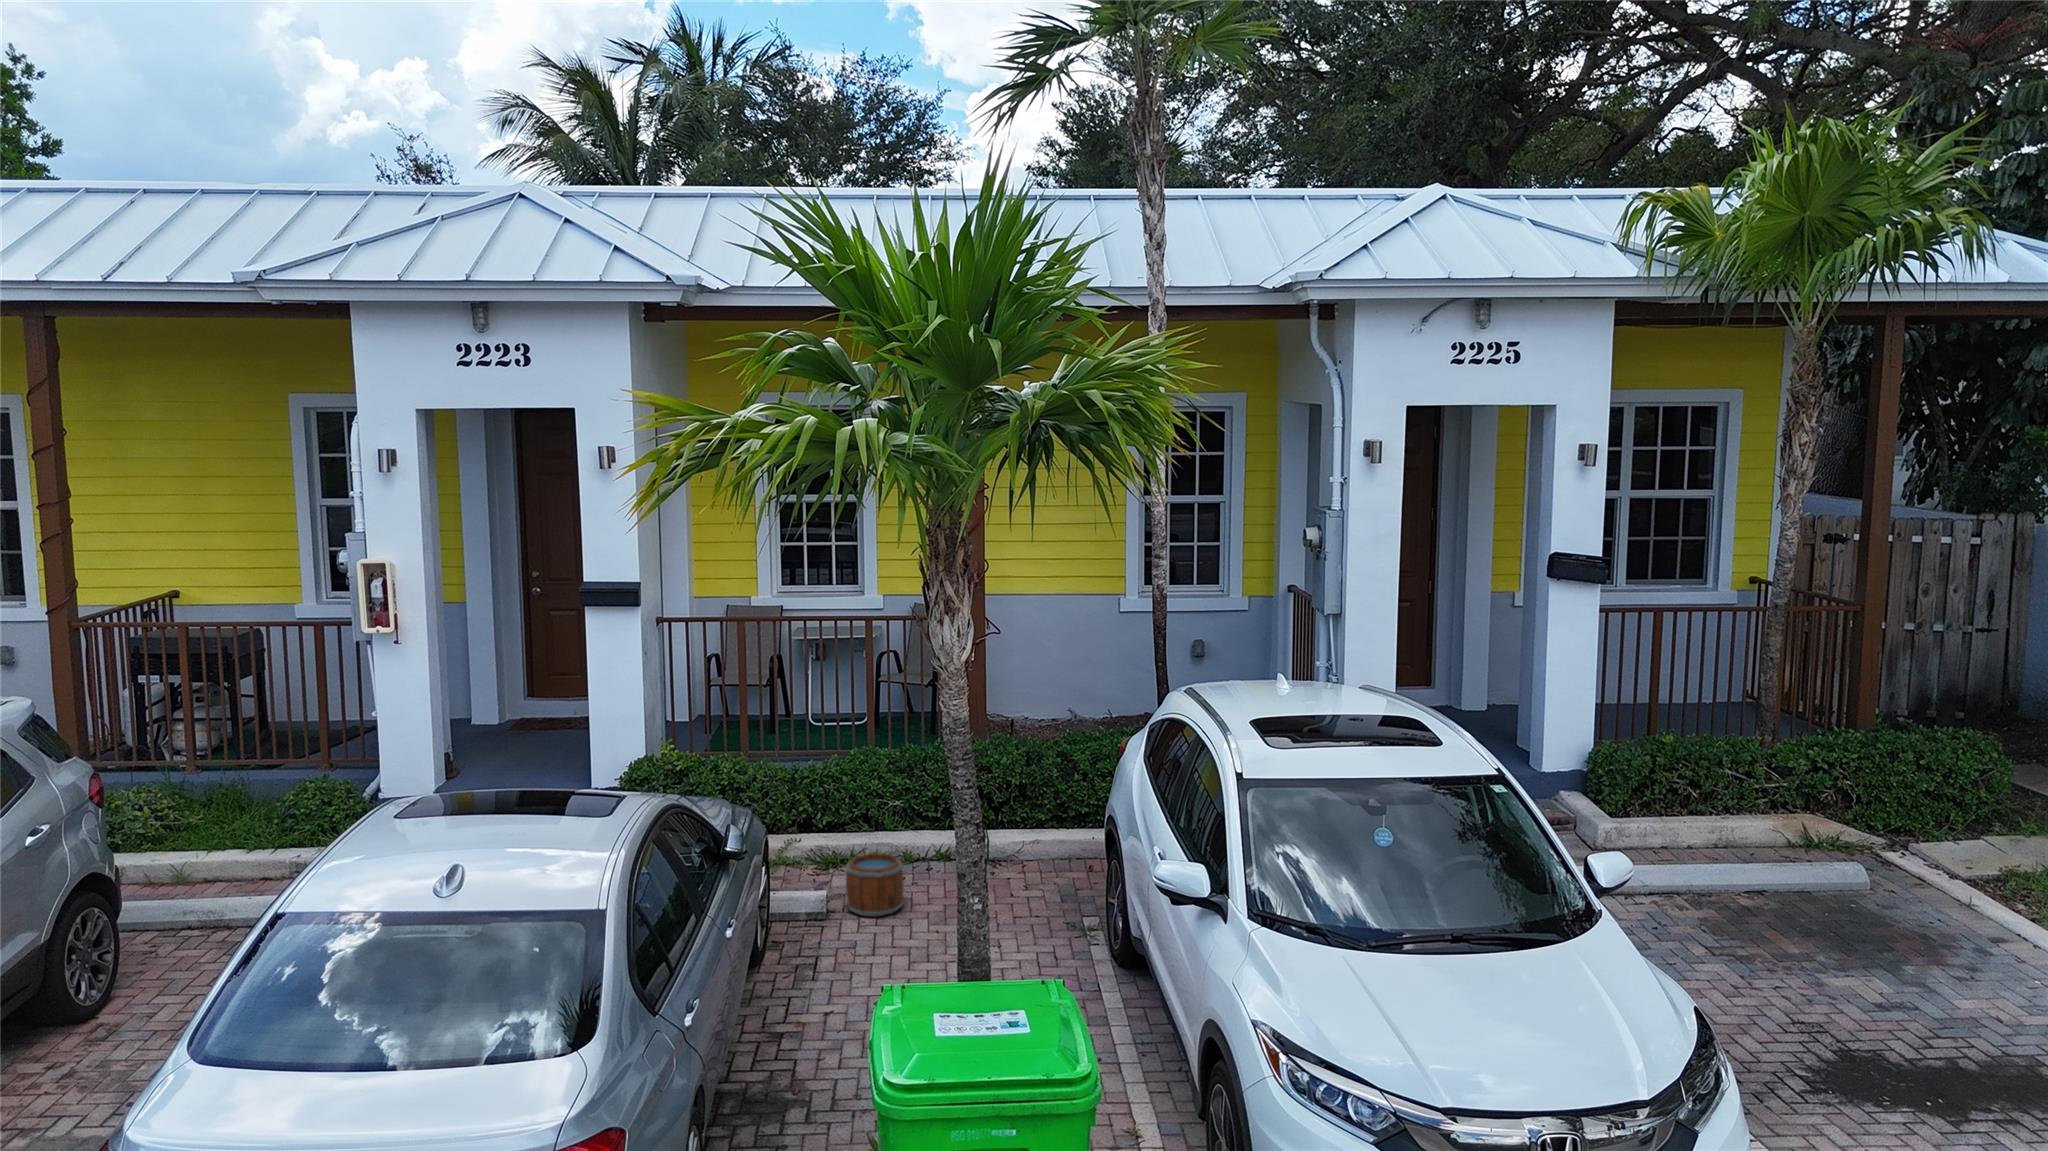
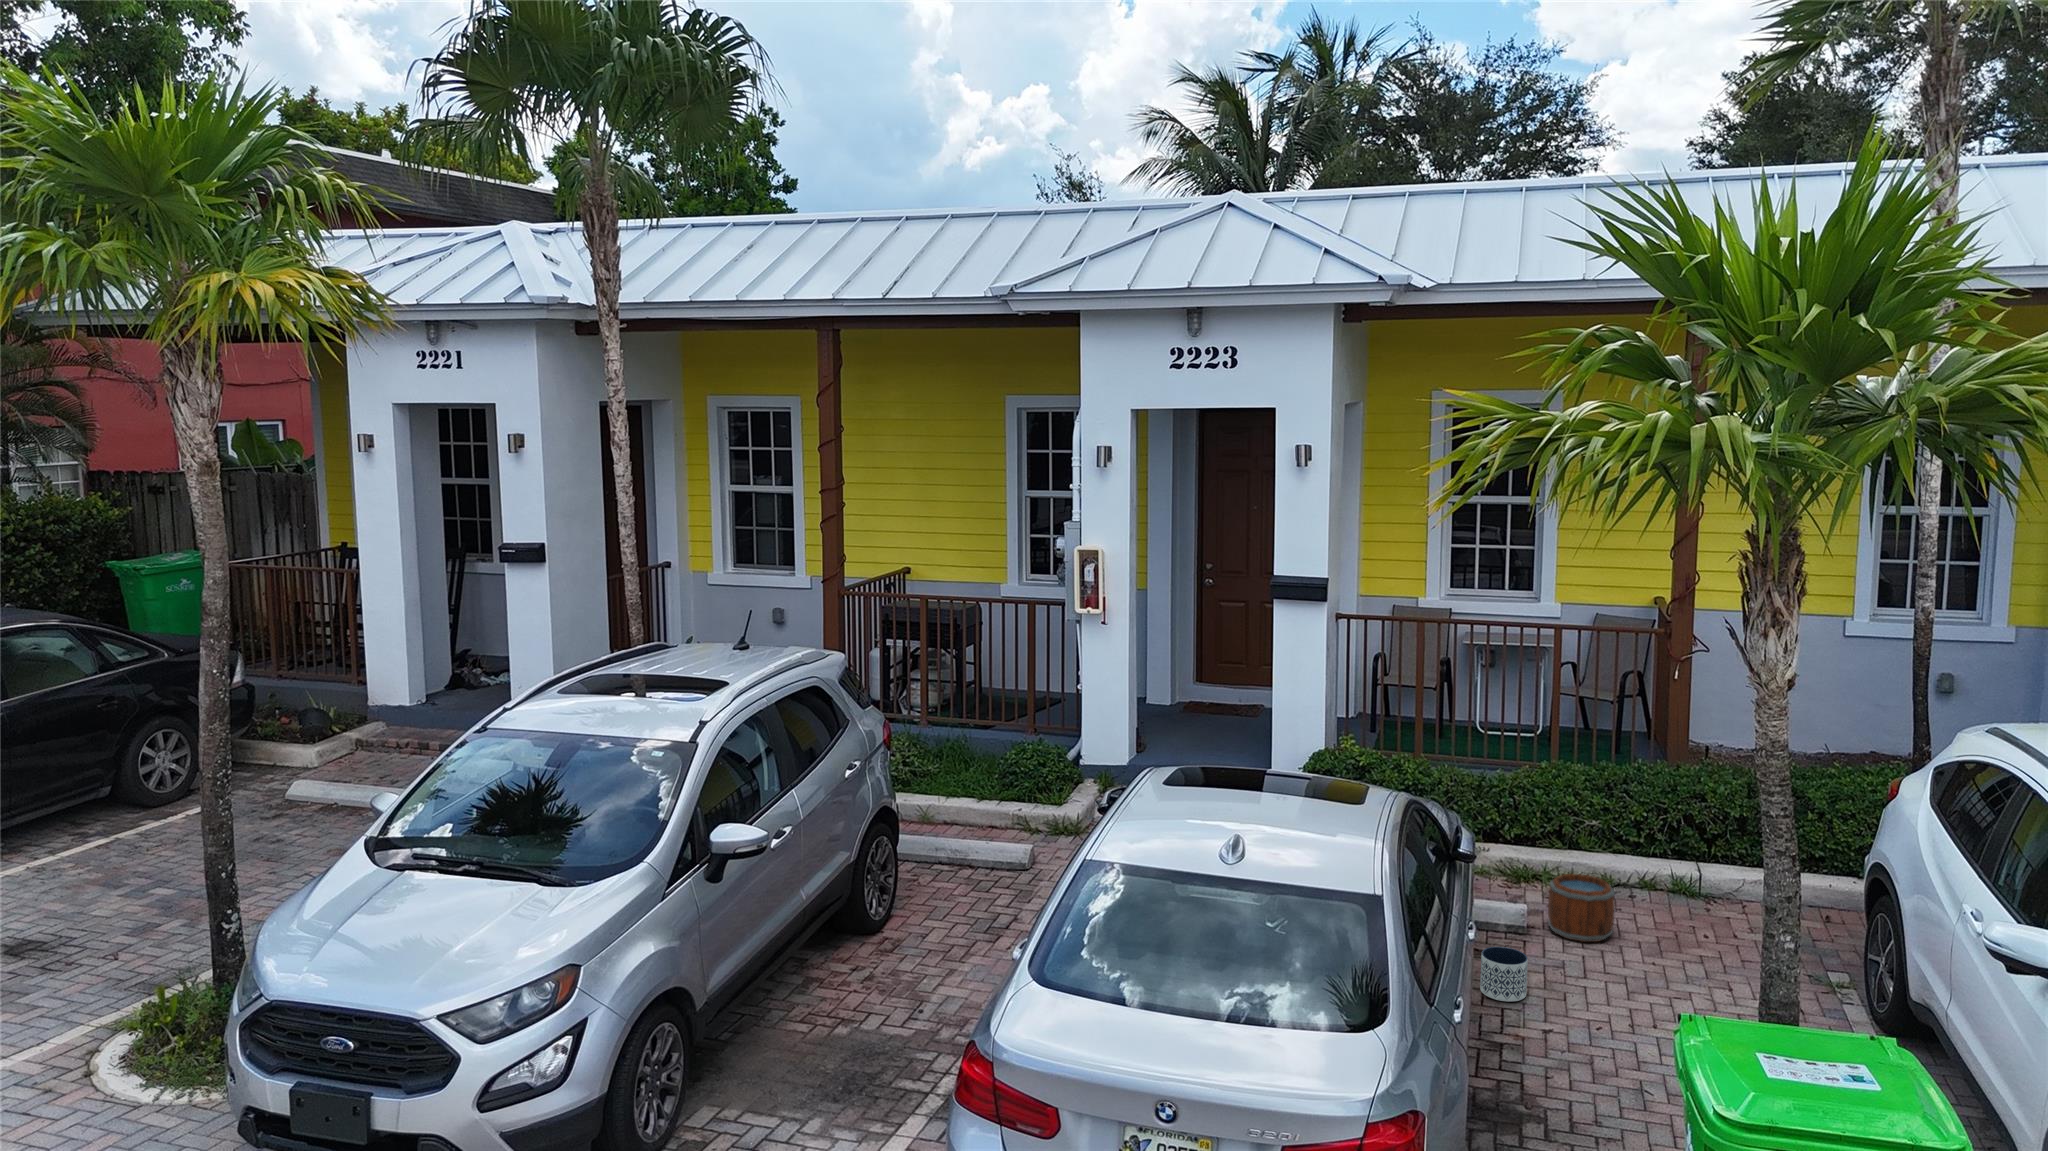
planter: none [771,933,814,986] -> present [1480,947,1528,1002]

